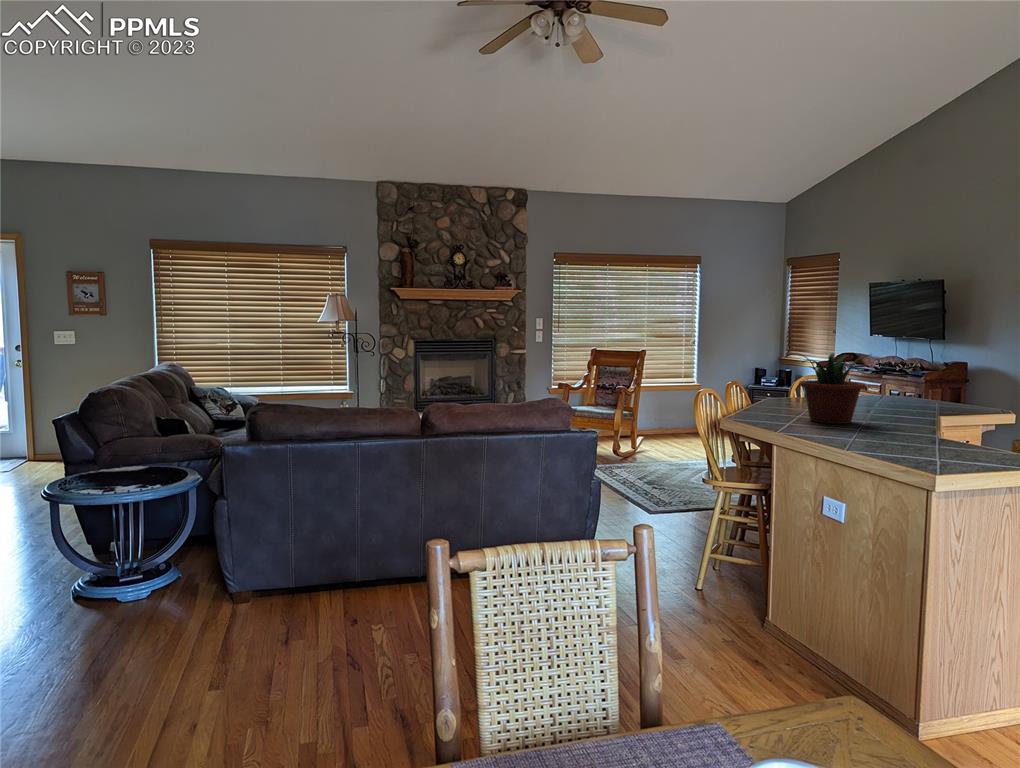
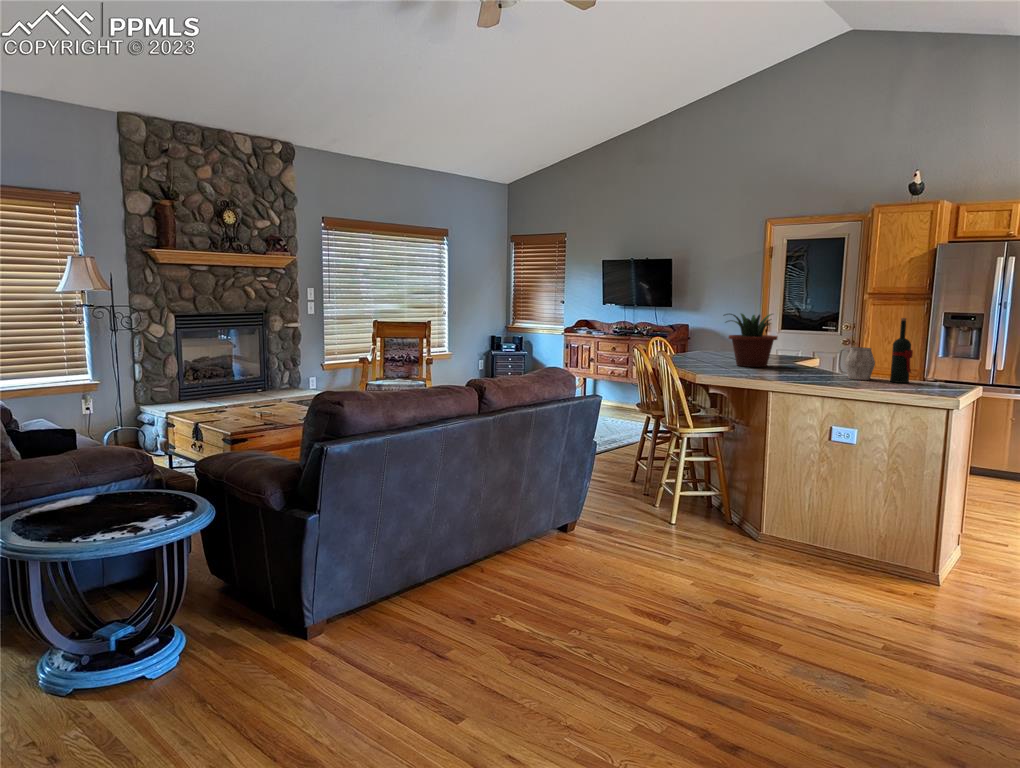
wine bottle: none [926,367,957,464] -> present [890,318,913,383]
mug: none [877,406,921,453] -> present [839,347,875,380]

